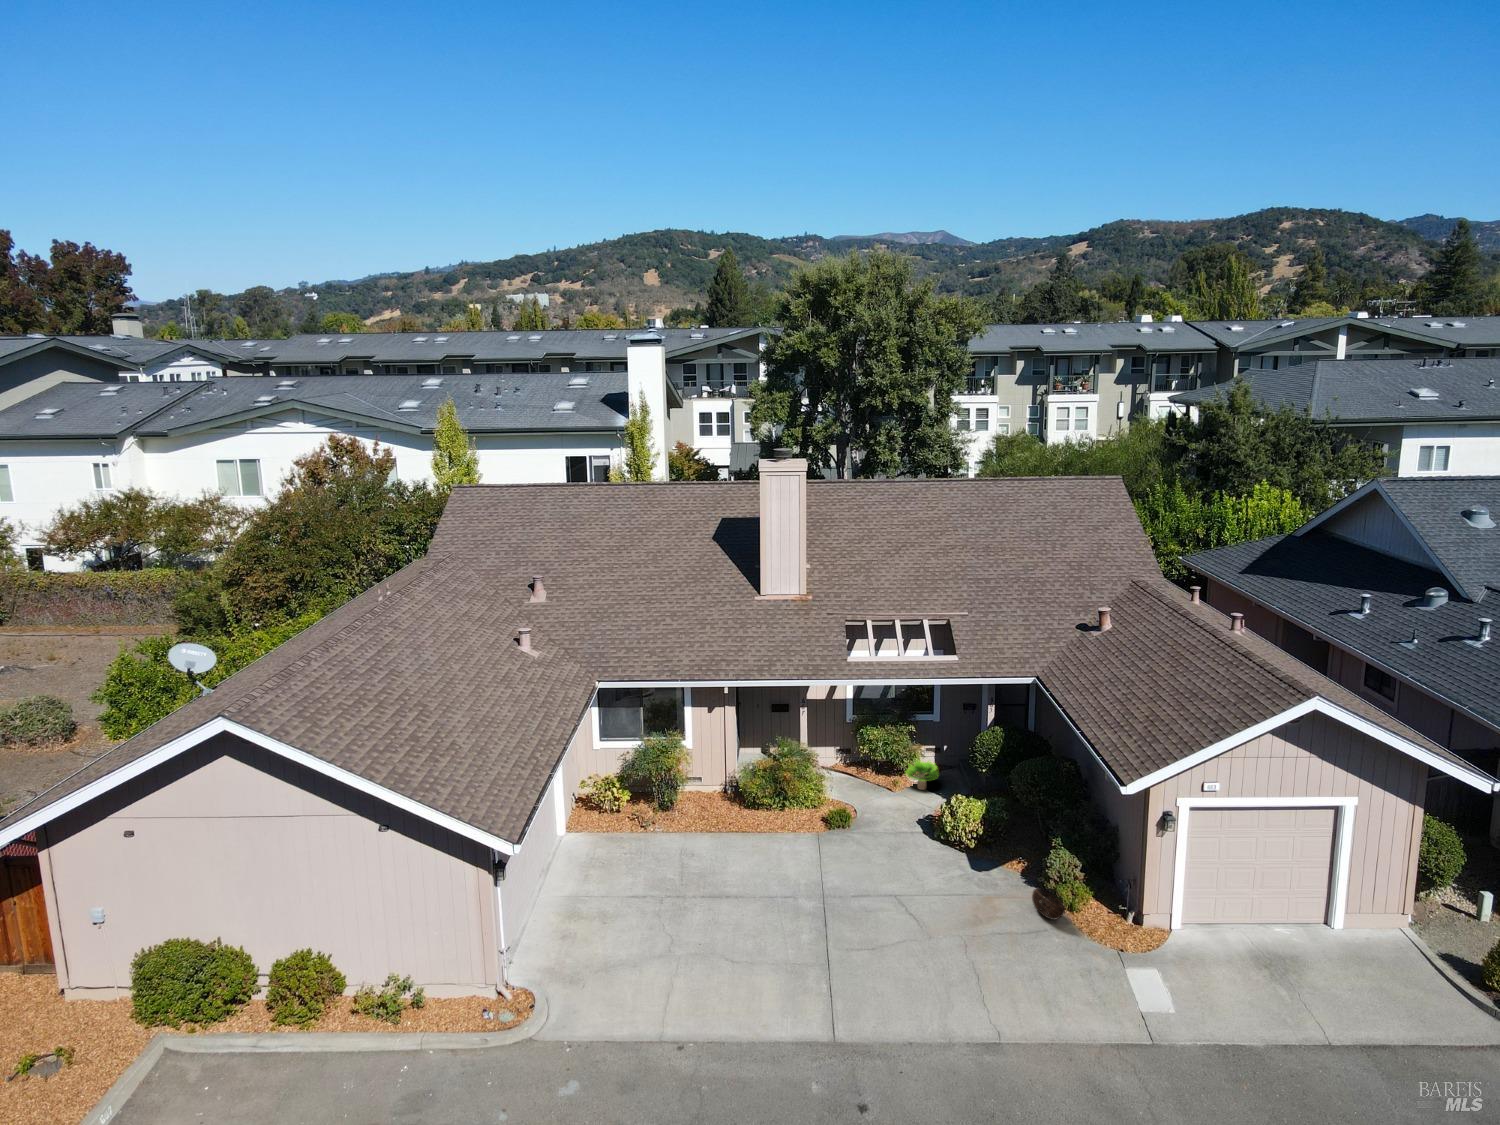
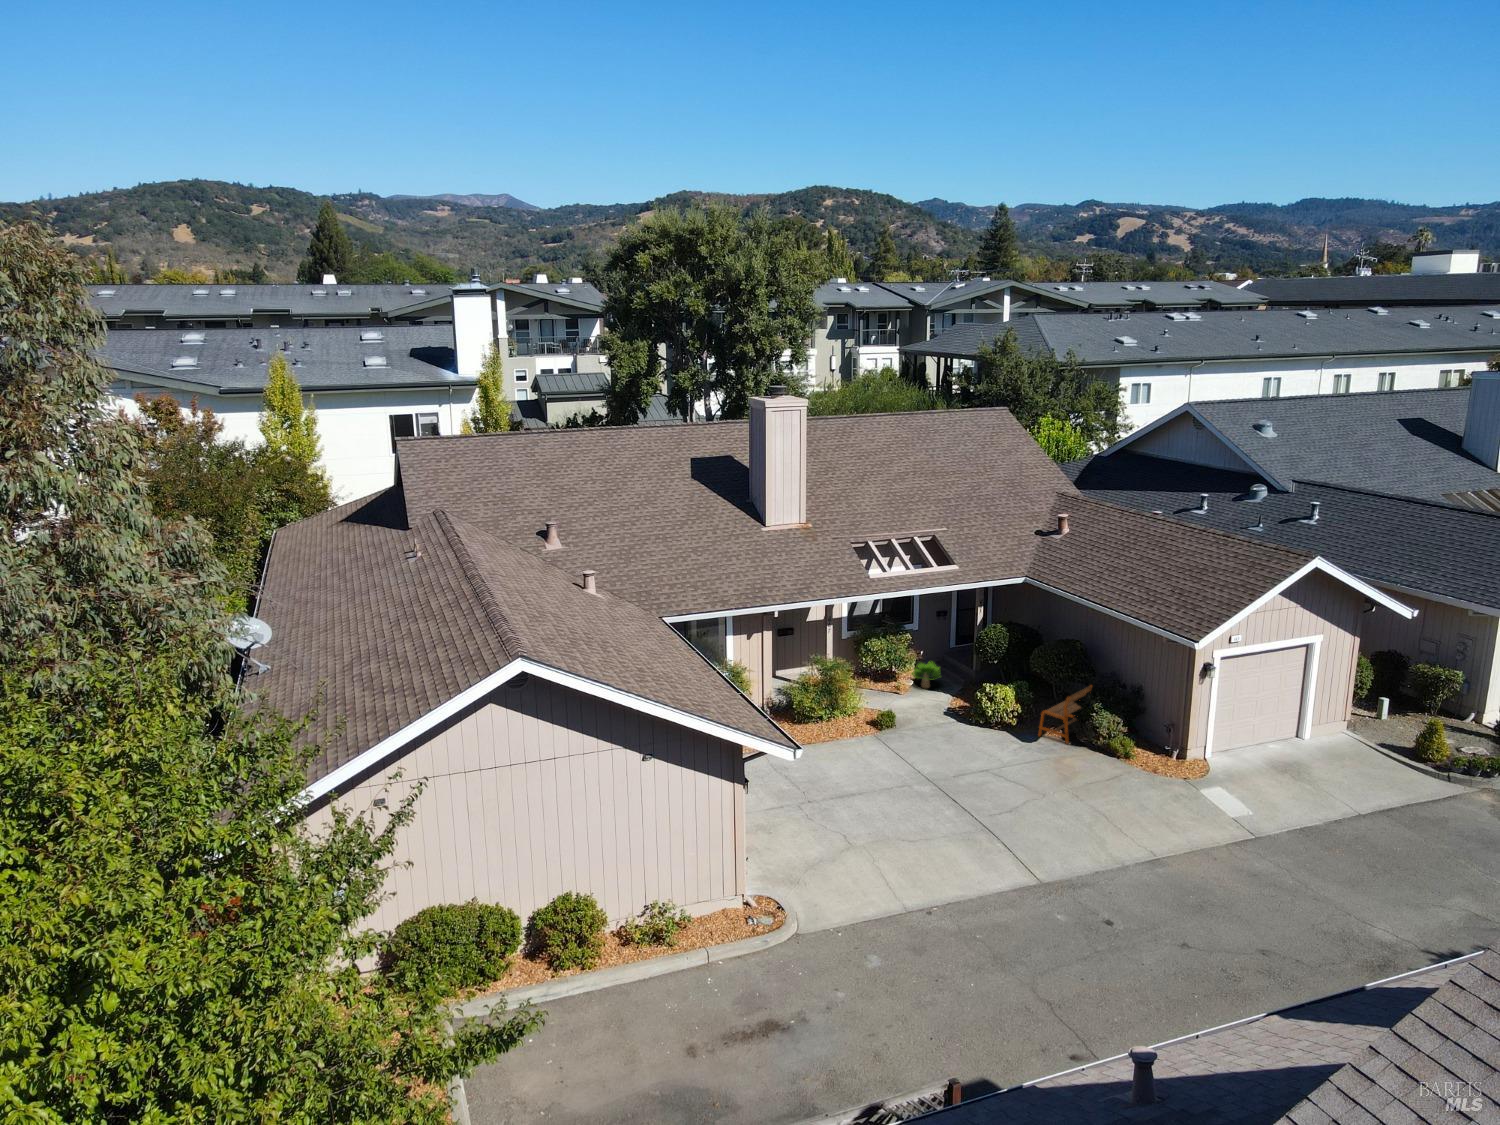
bench: none [994,816,1066,882] -> present [1038,685,1092,744]
basket: present [1032,888,1065,920] -> none [1093,743,1128,766]

